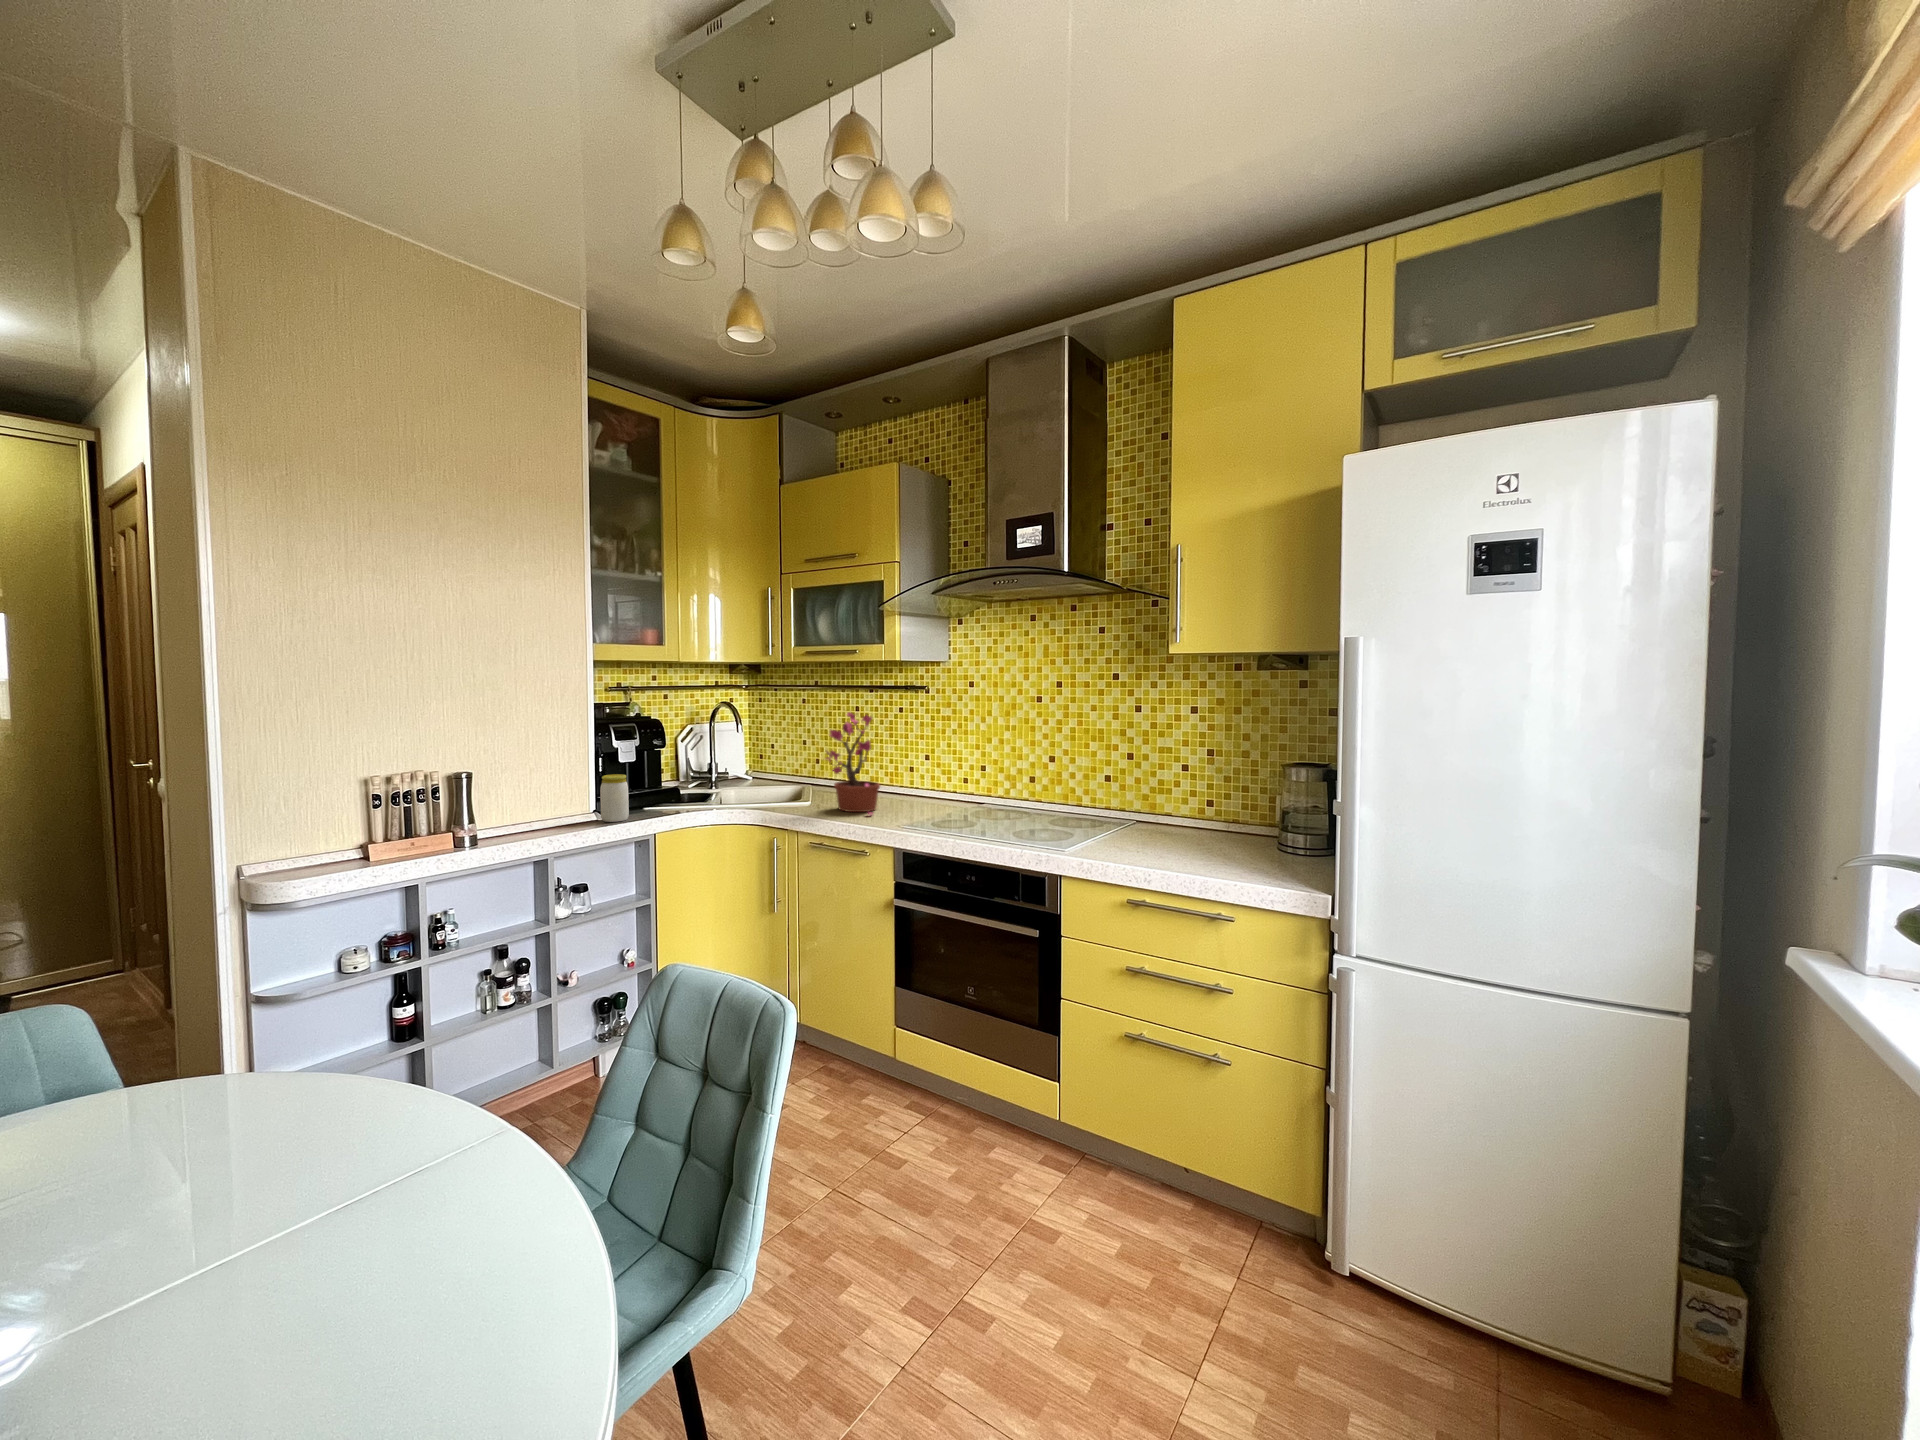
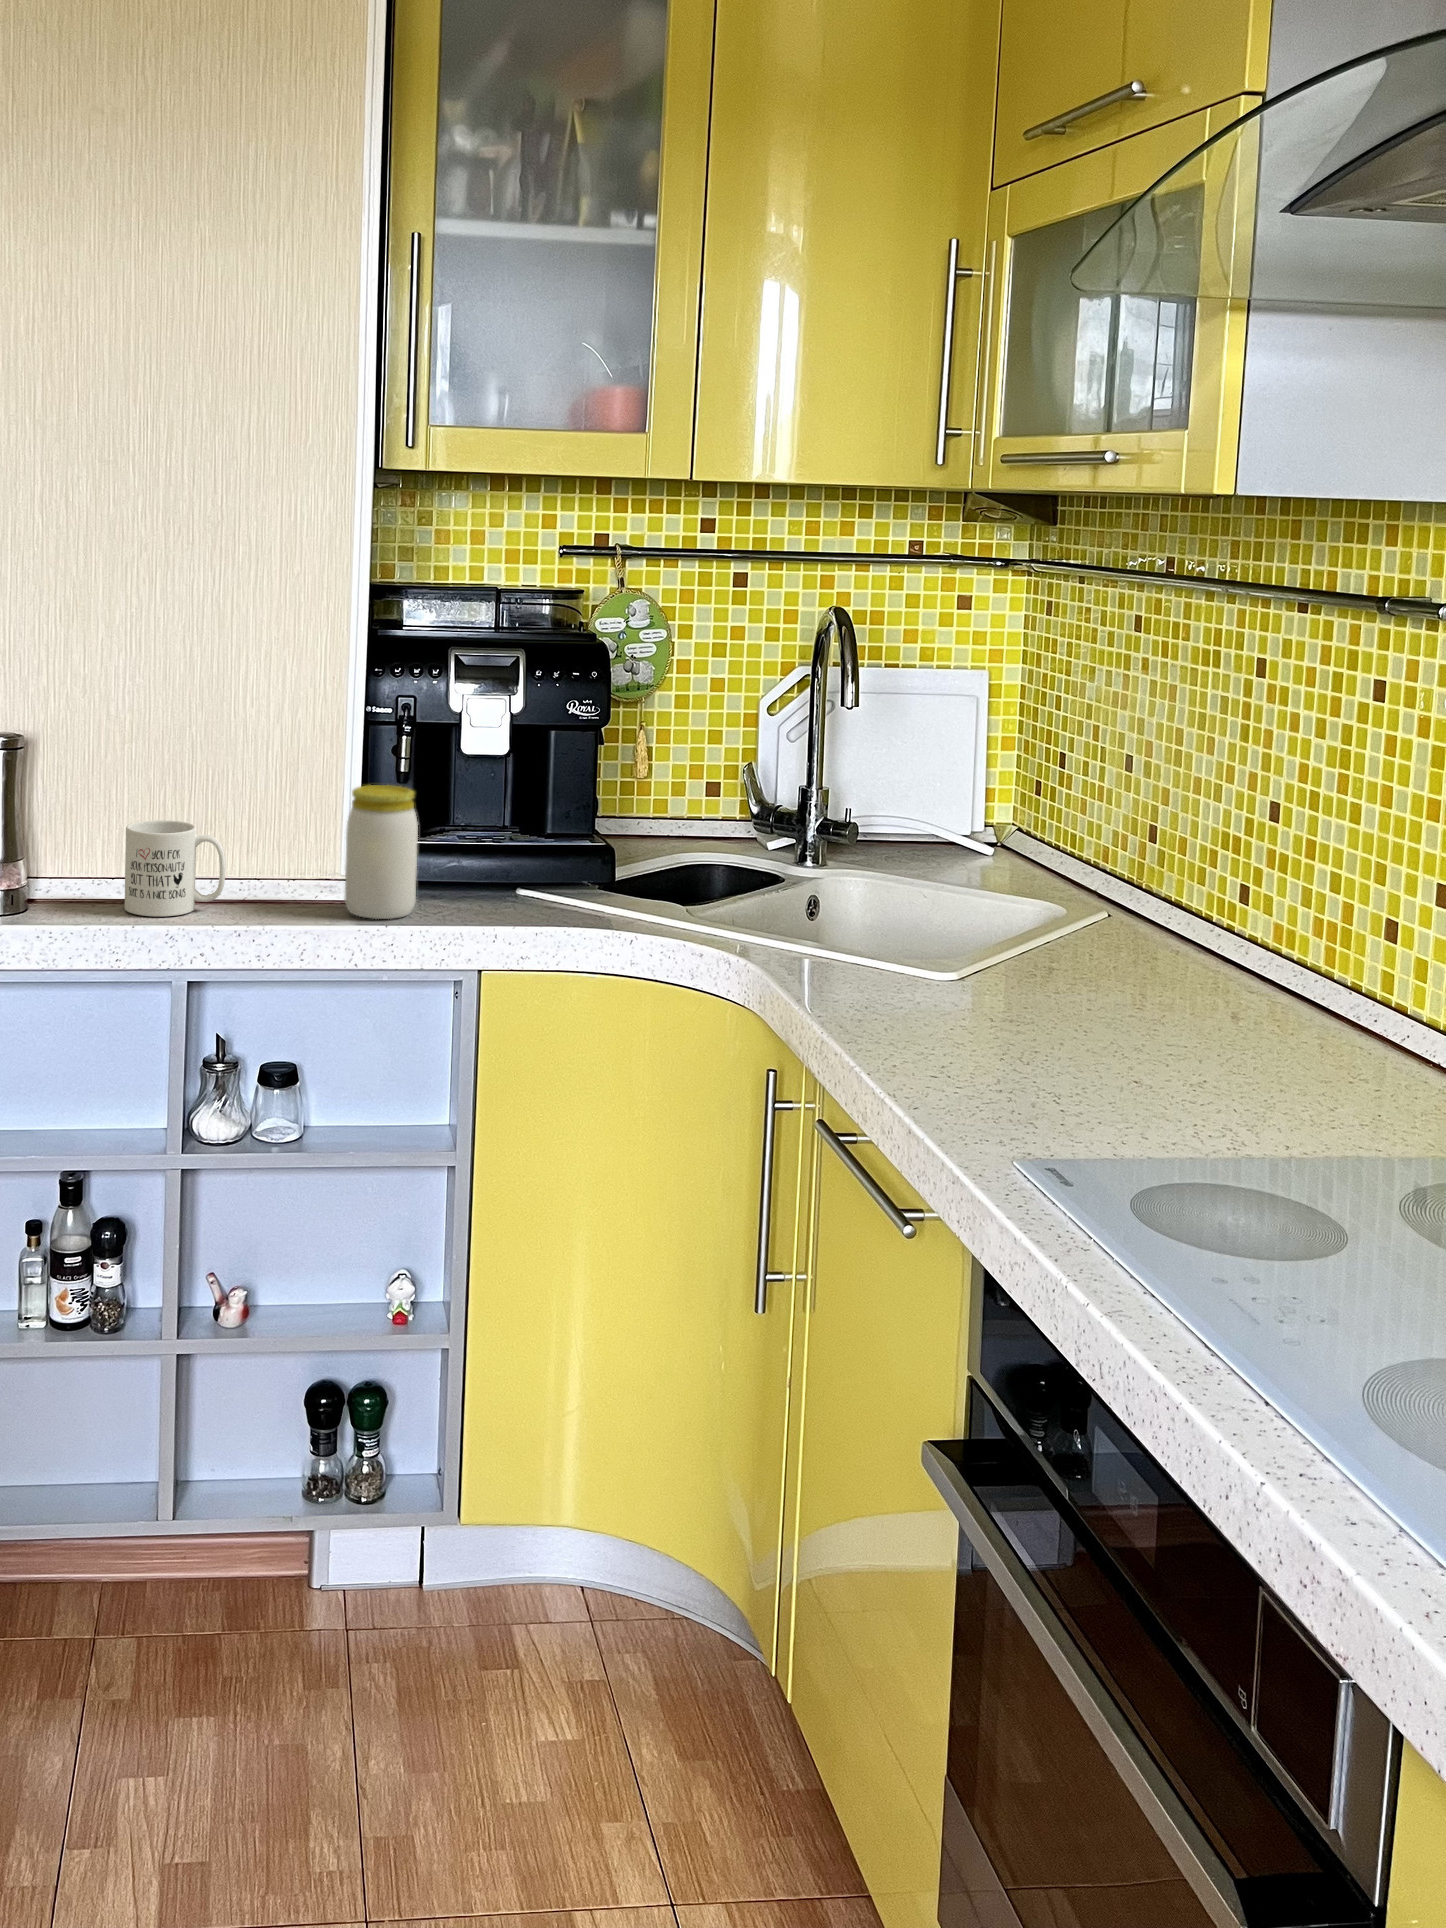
potted plant: present [826,712,880,815] -> none [907,677,1168,1079]
mug: none [517,799,559,836] -> present [125,820,226,916]

